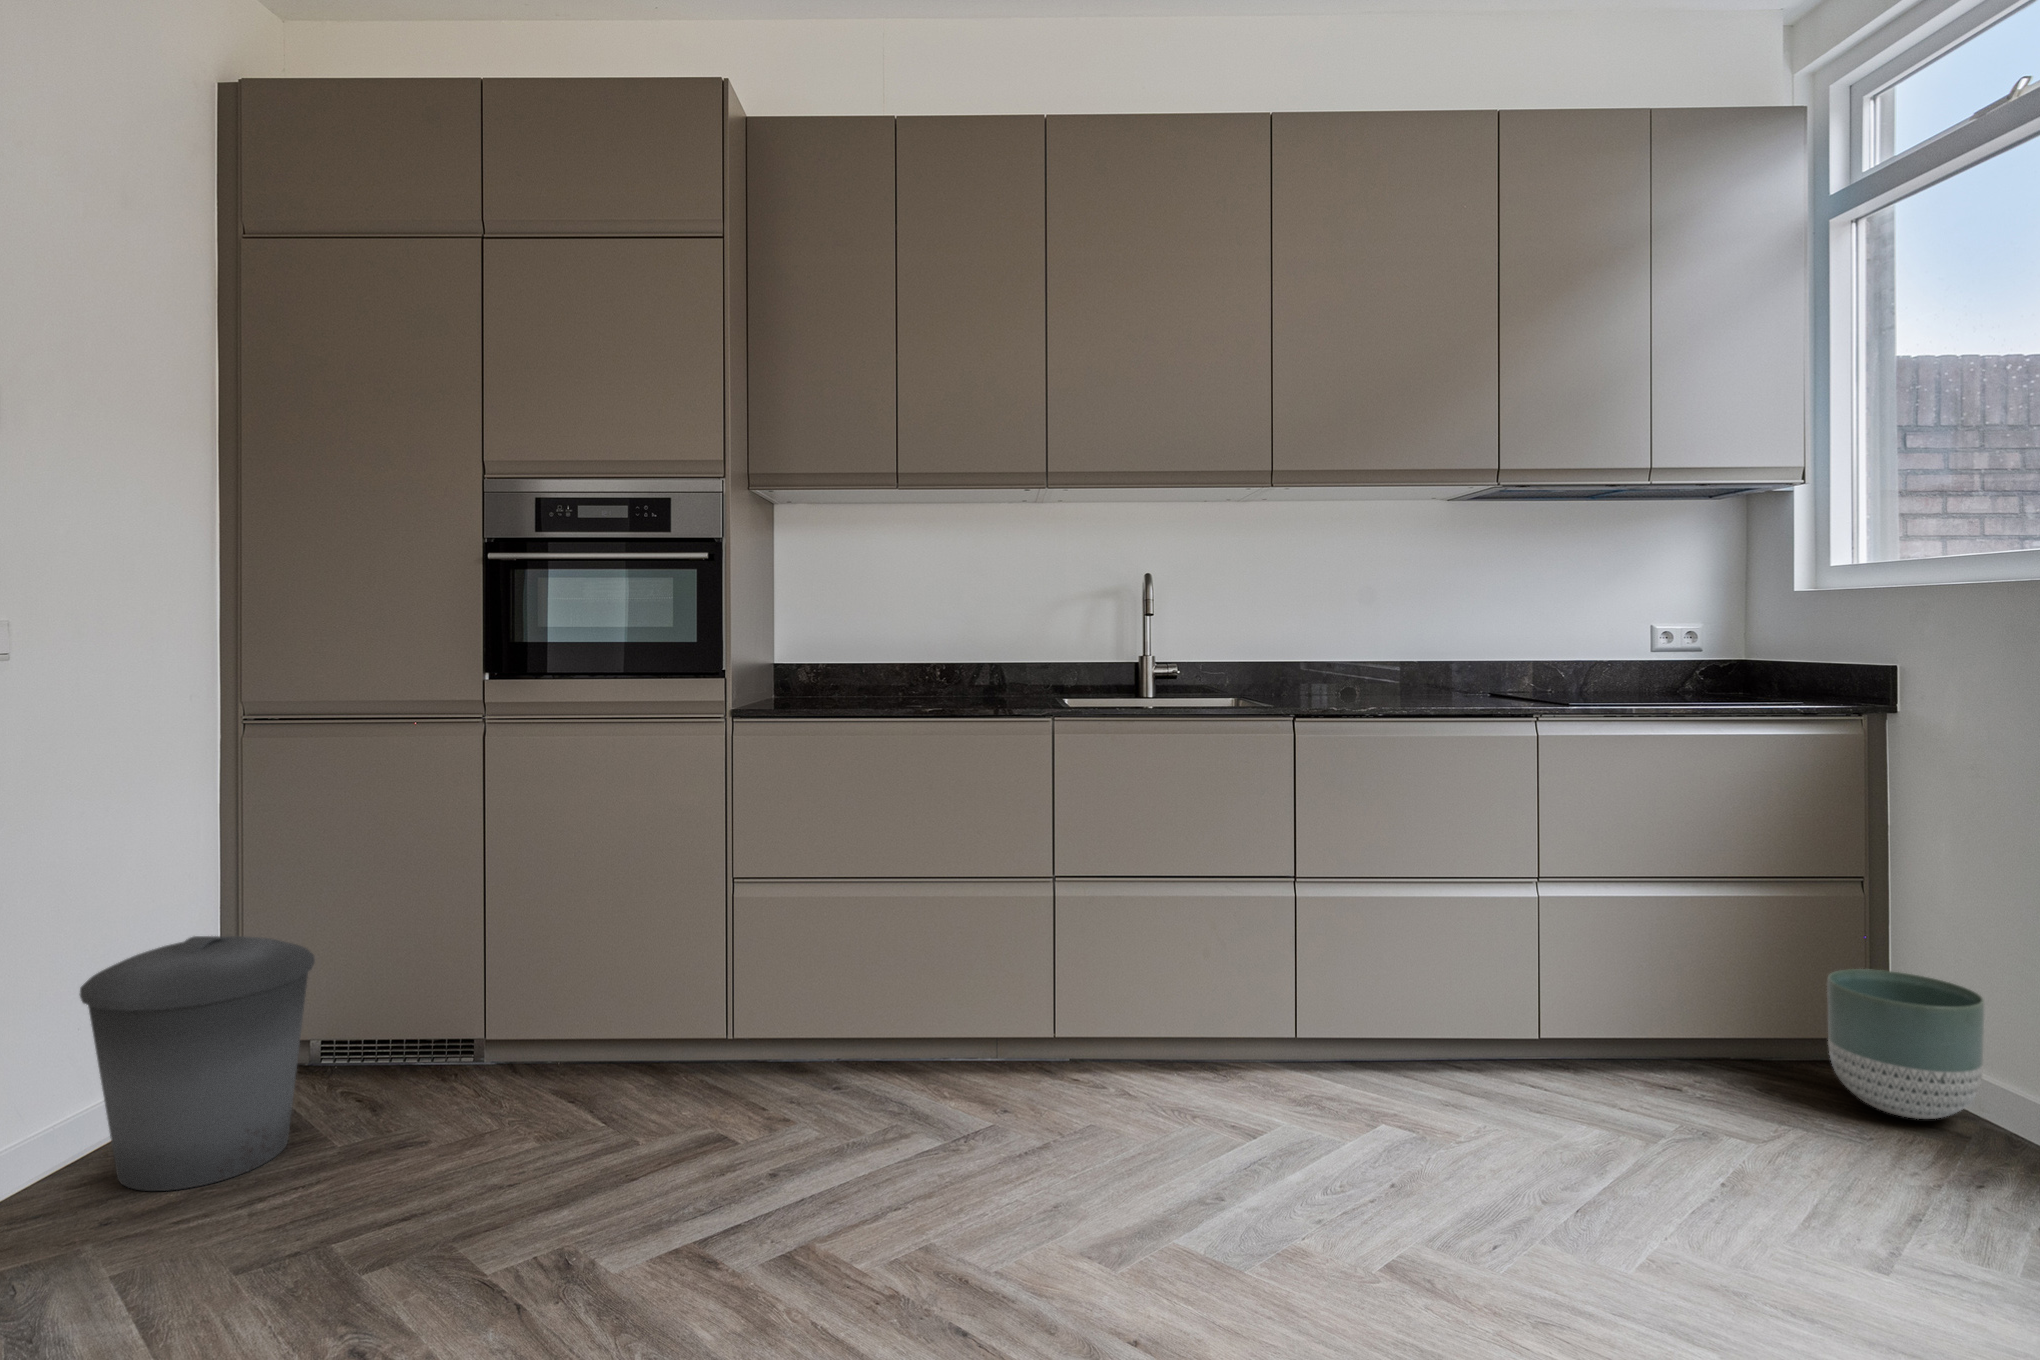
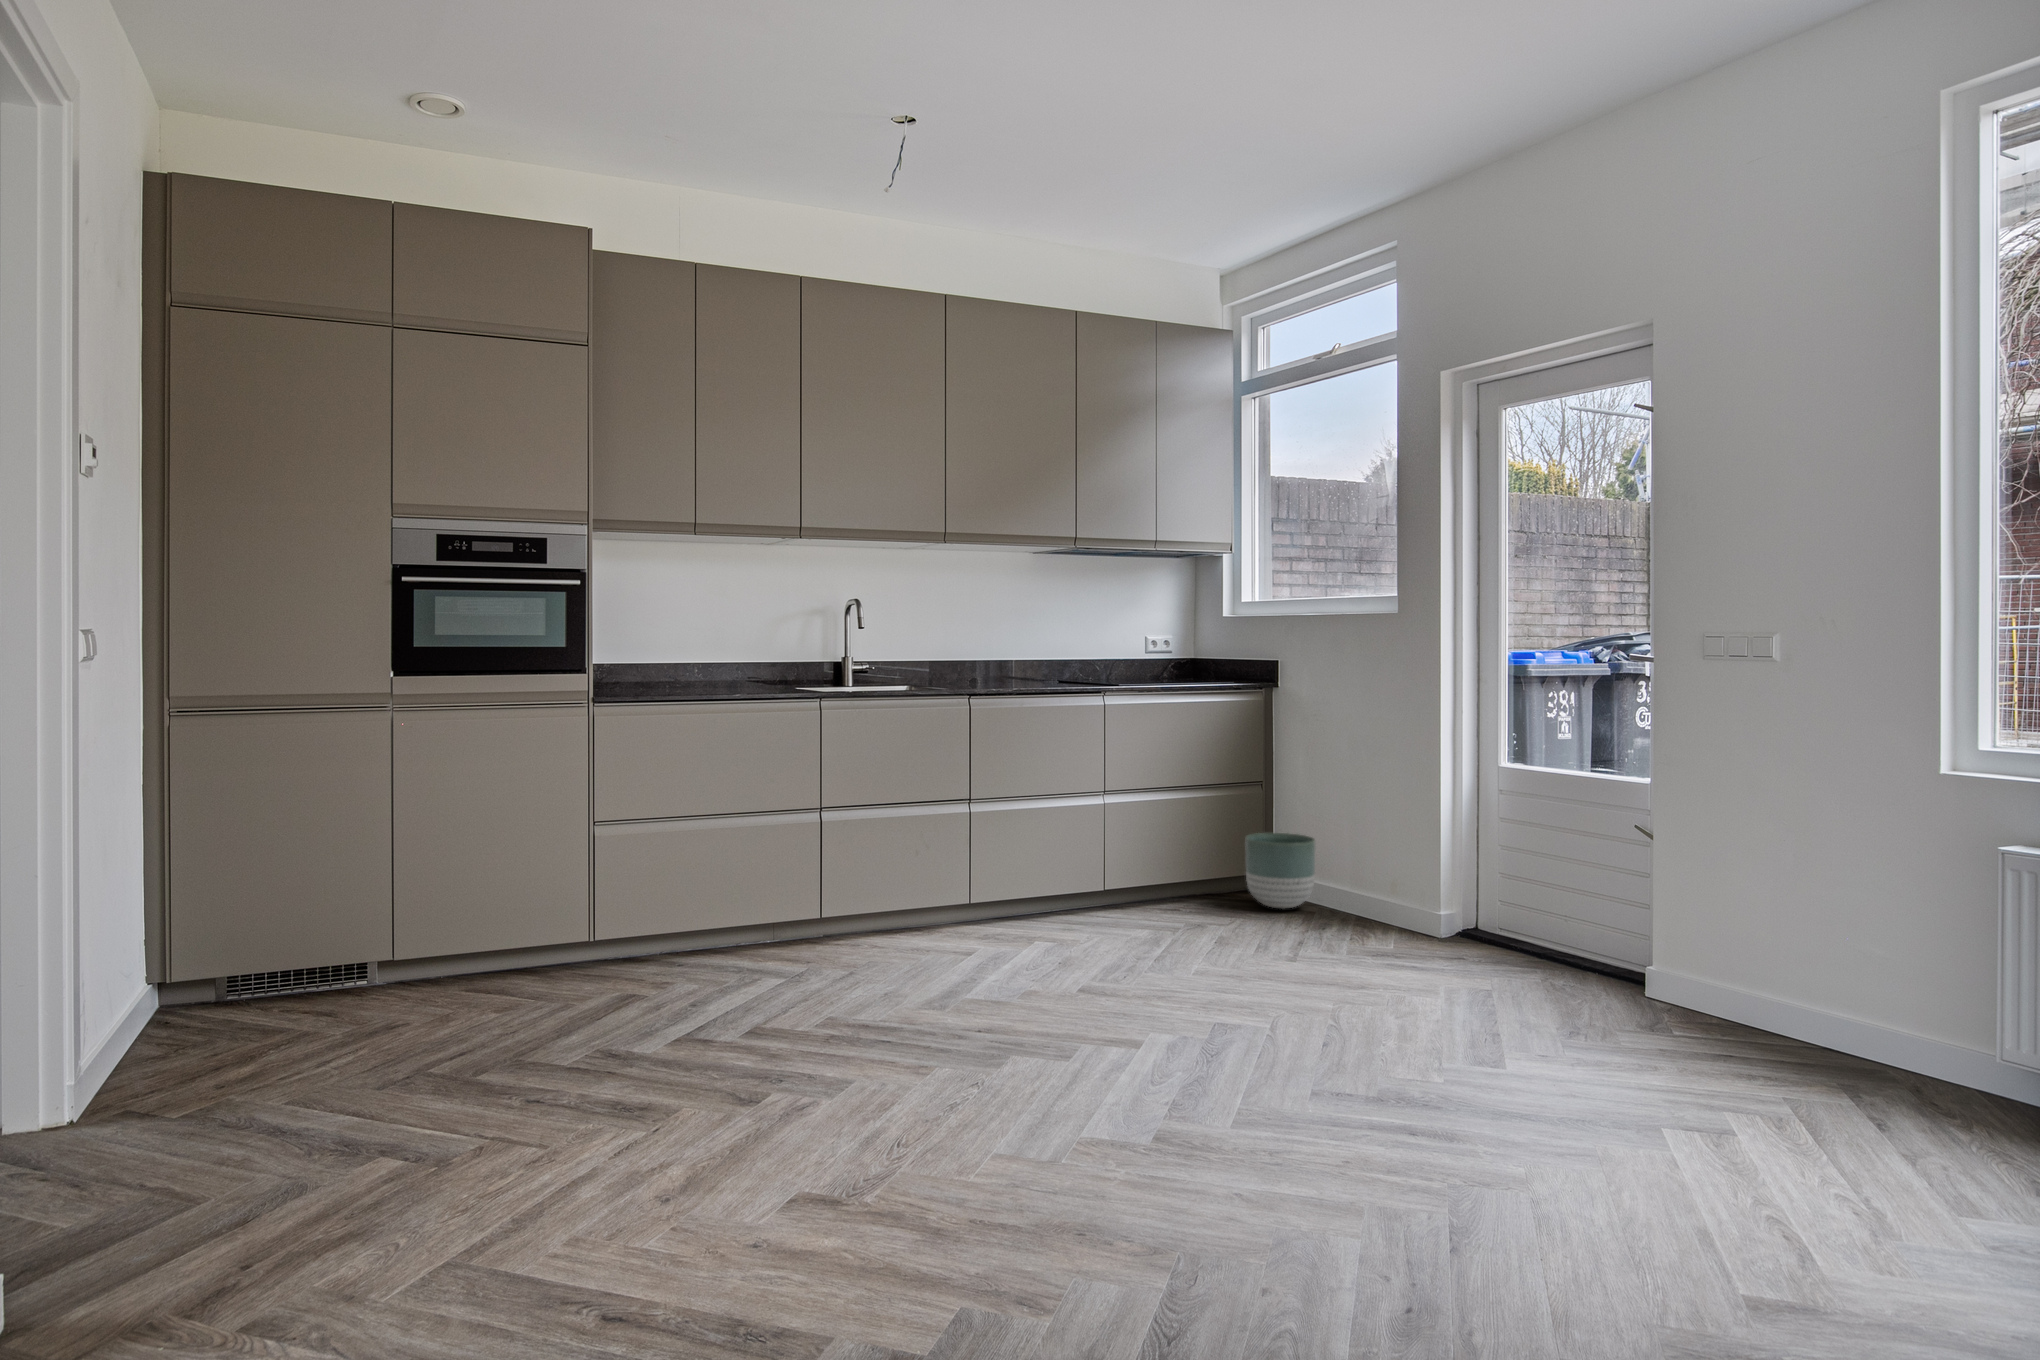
trash can: present [80,936,315,1191] -> none [132,878,310,1073]

